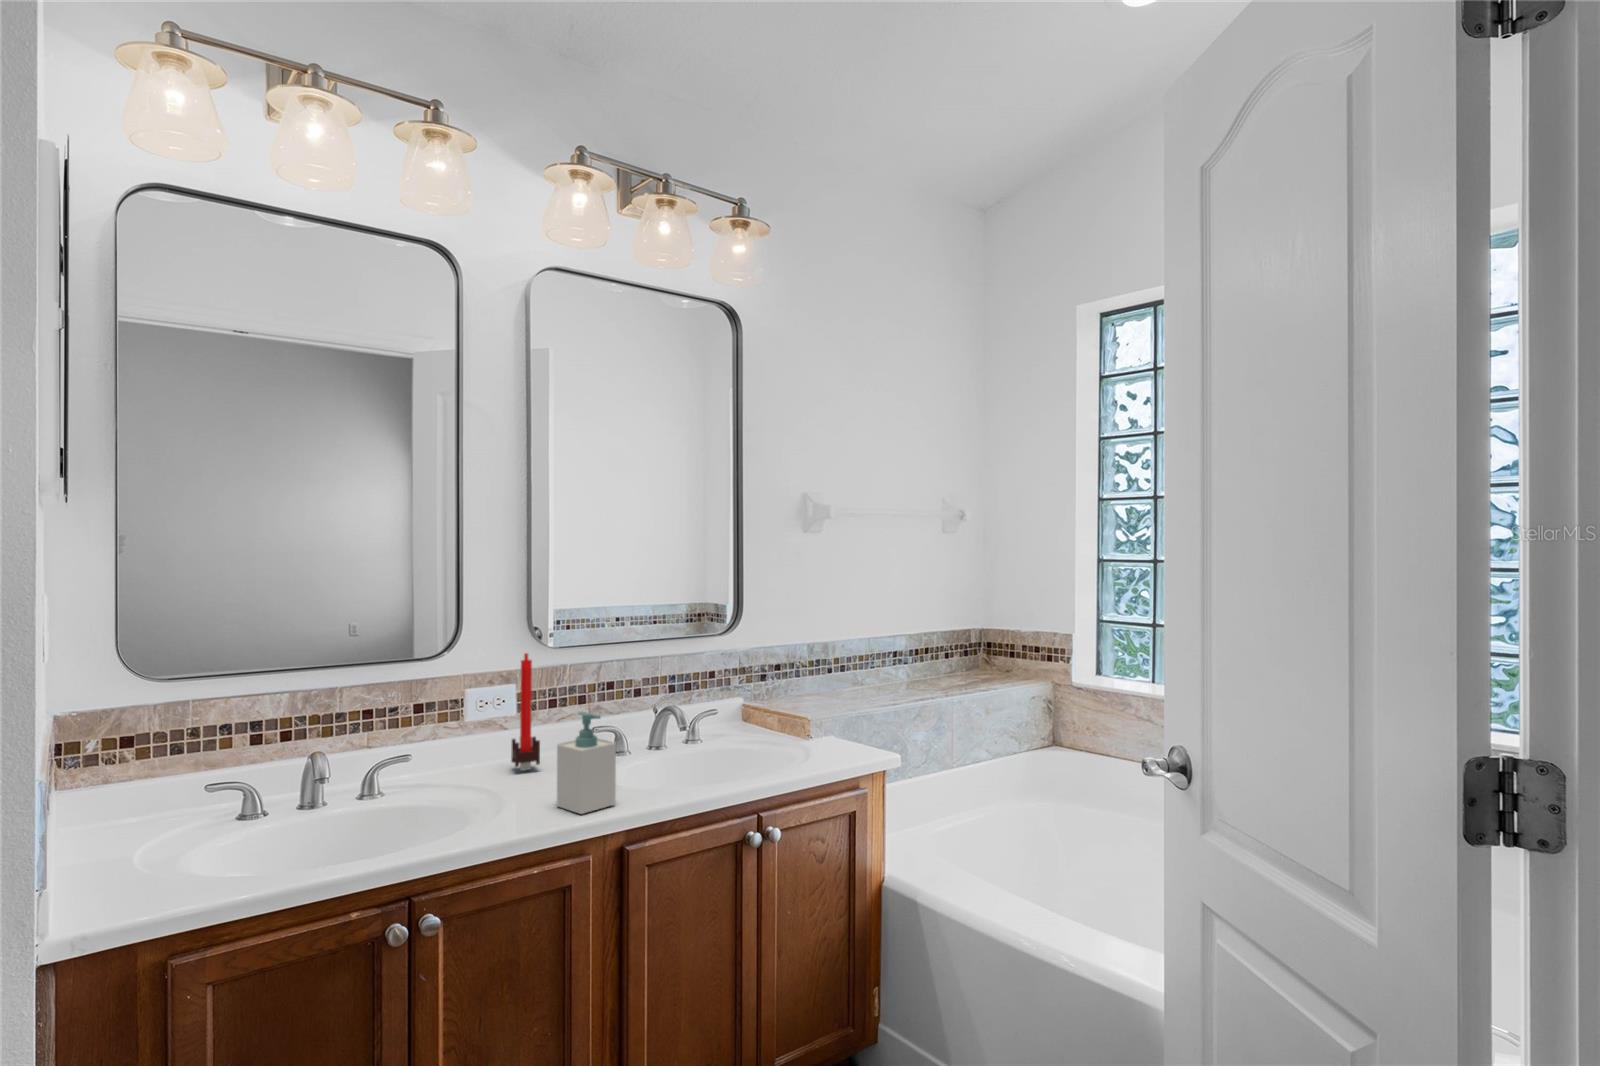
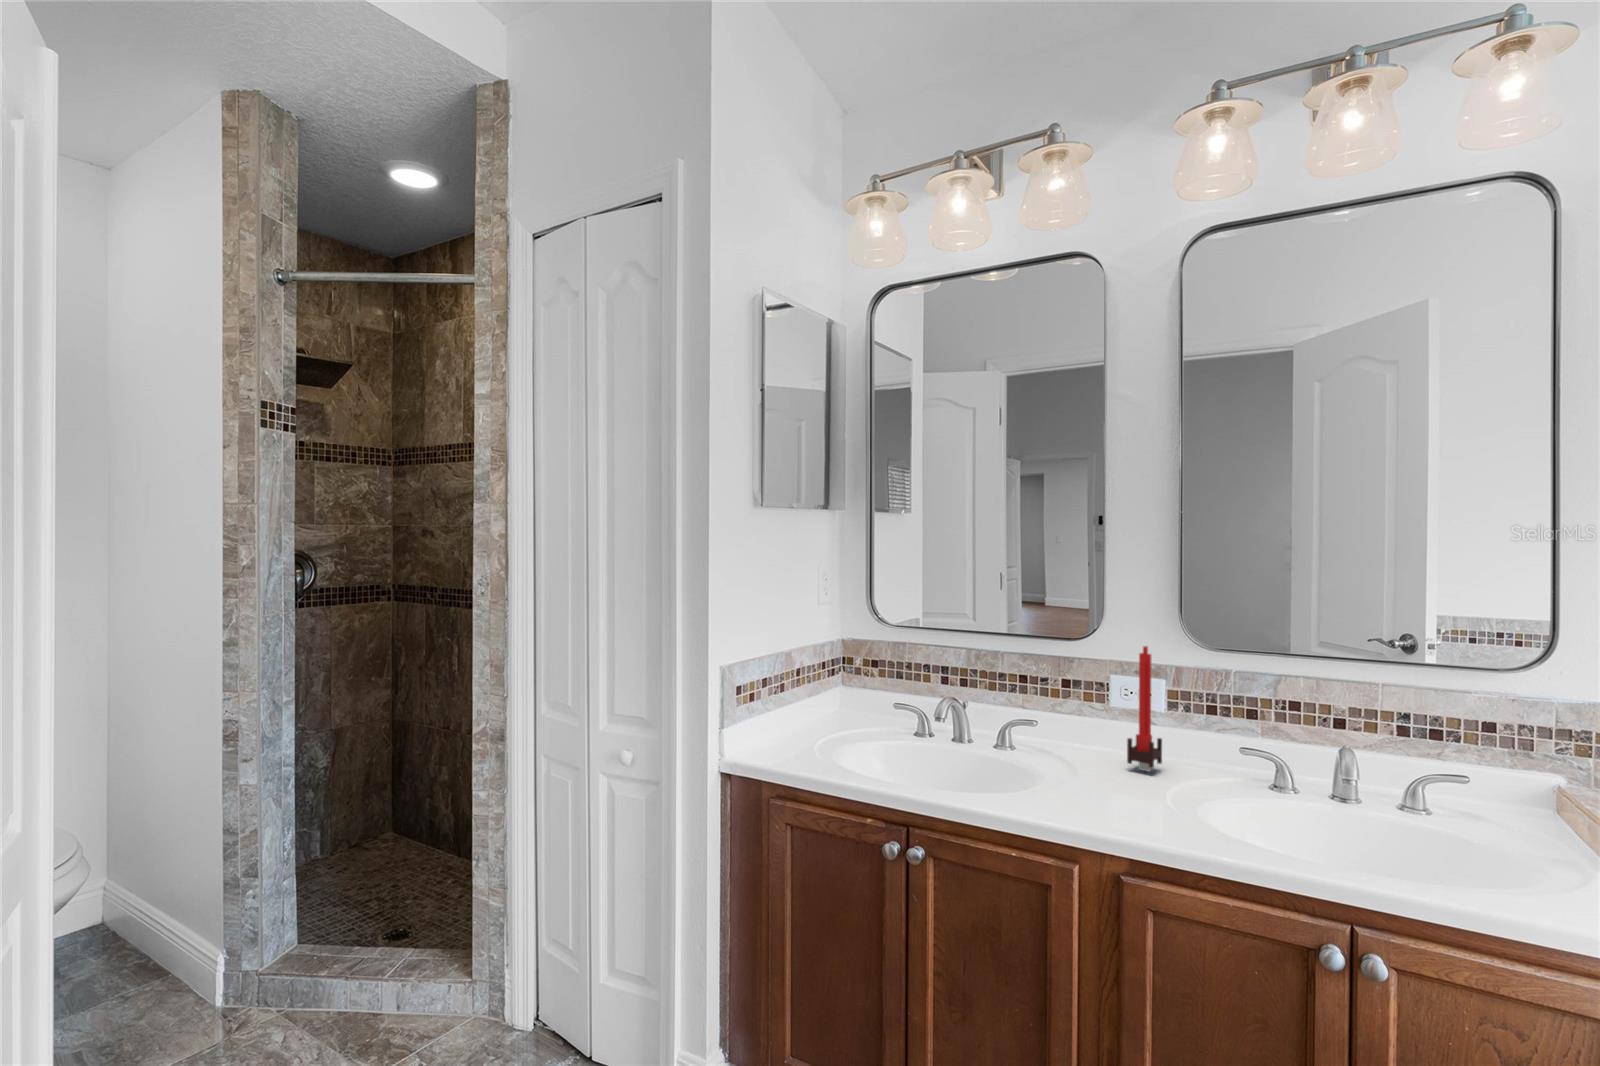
soap bottle: present [557,712,616,814] -> none [1082,715,1132,828]

